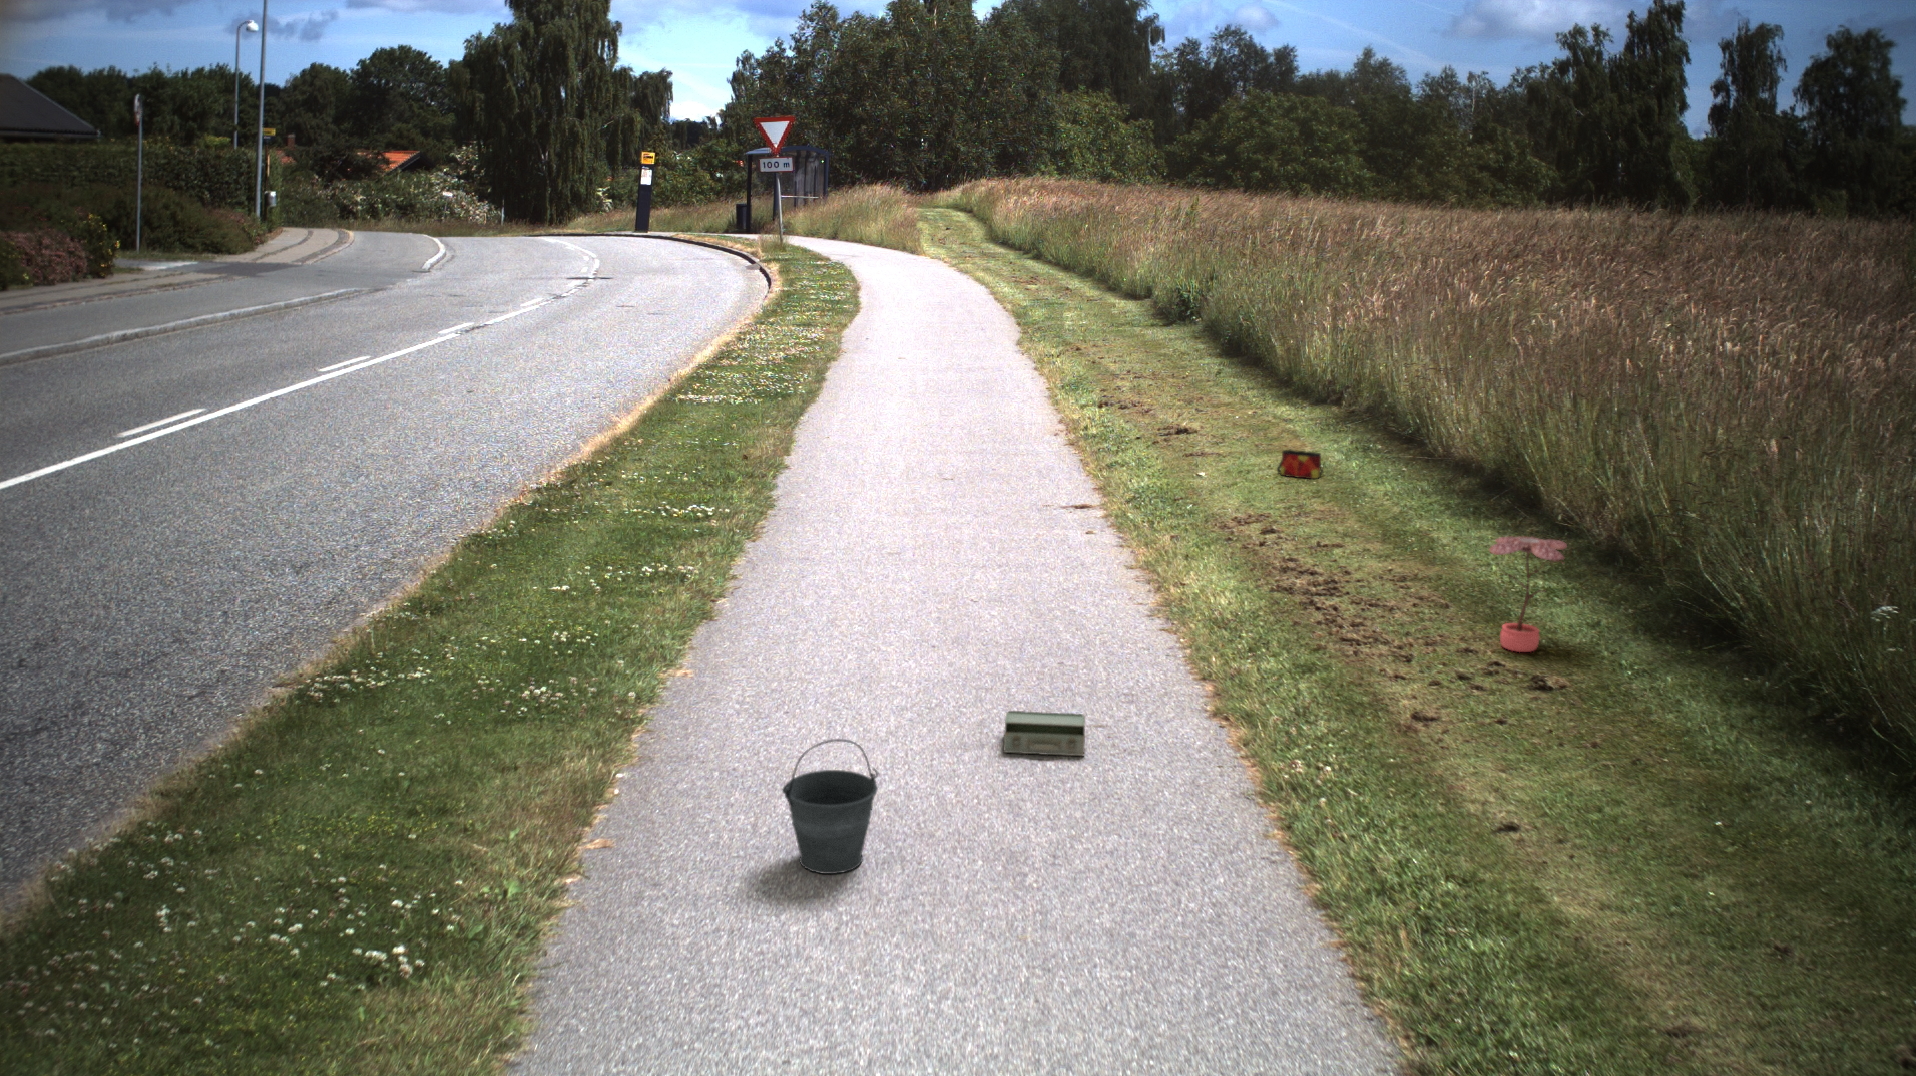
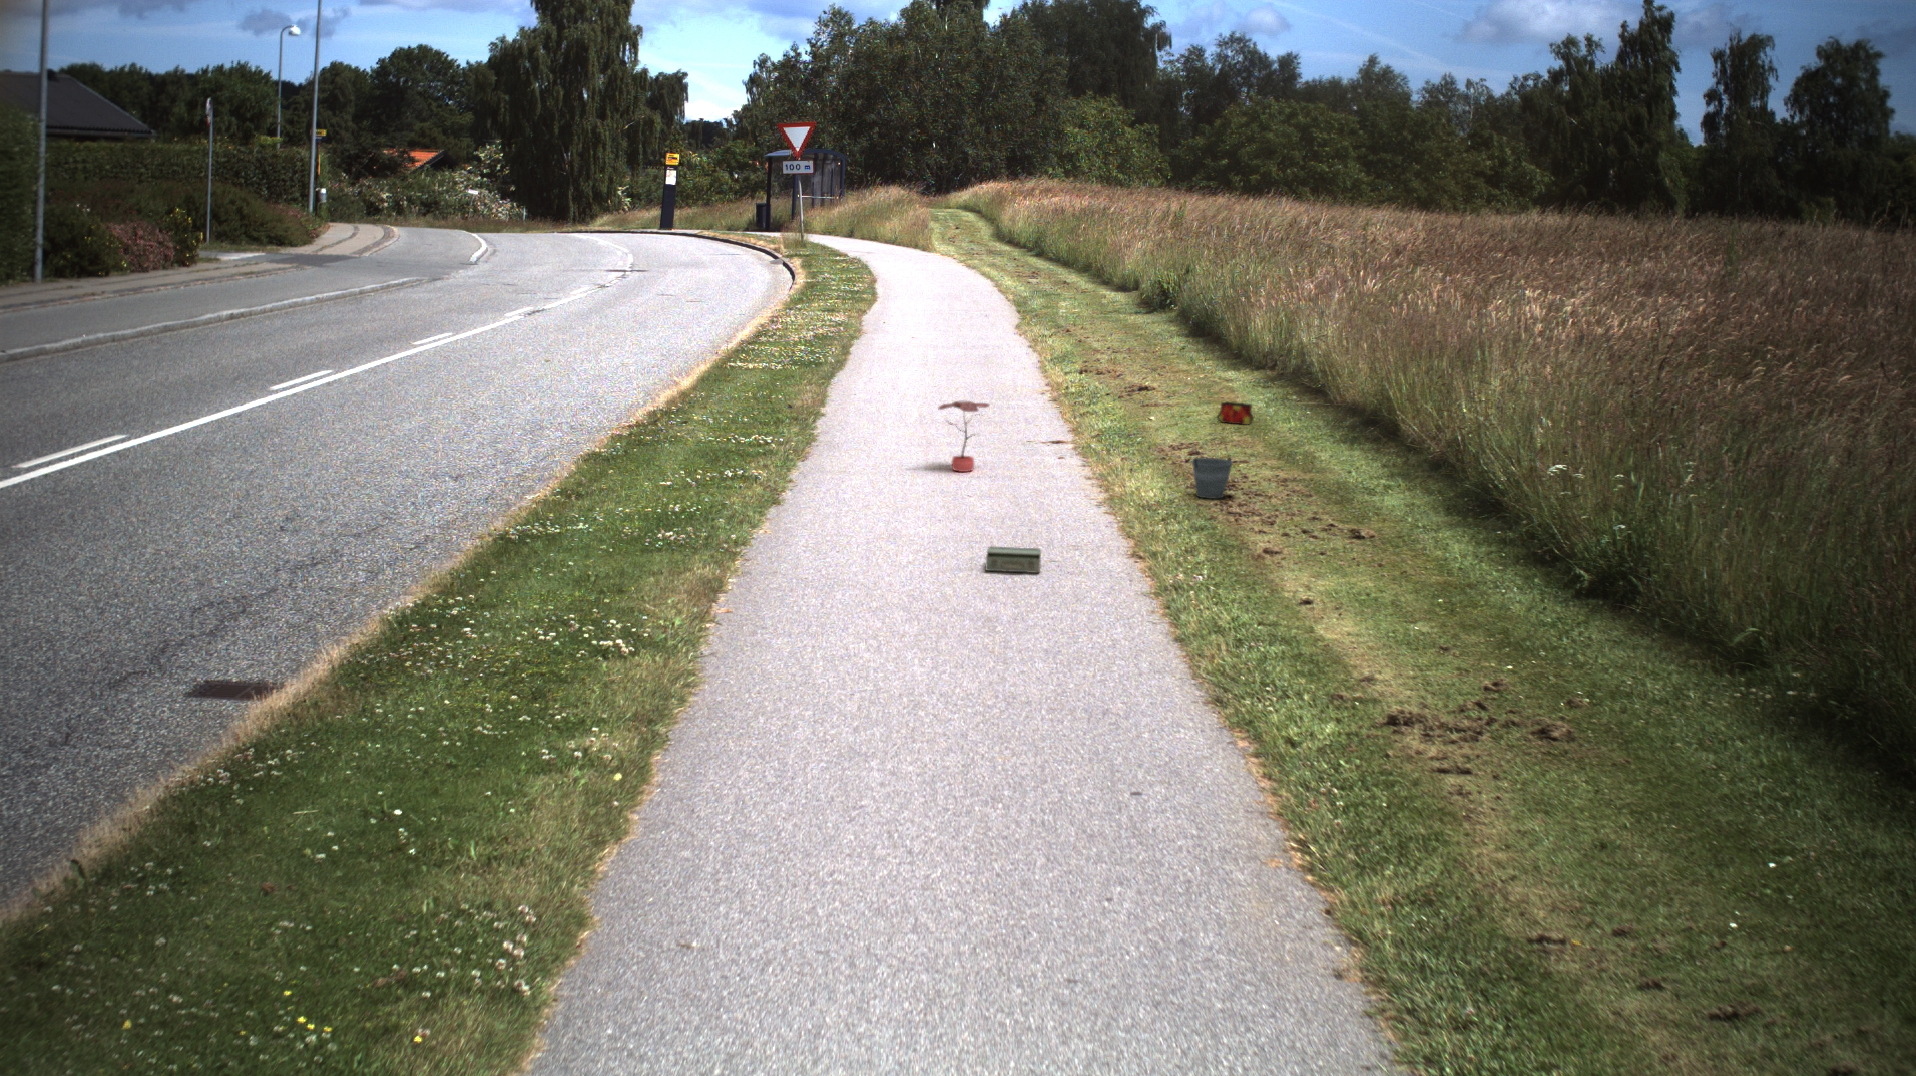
potted plant: present [1489,537,1567,652] -> present [939,401,989,472]
bucket: present [782,739,878,874] -> present [1192,440,1233,499]

